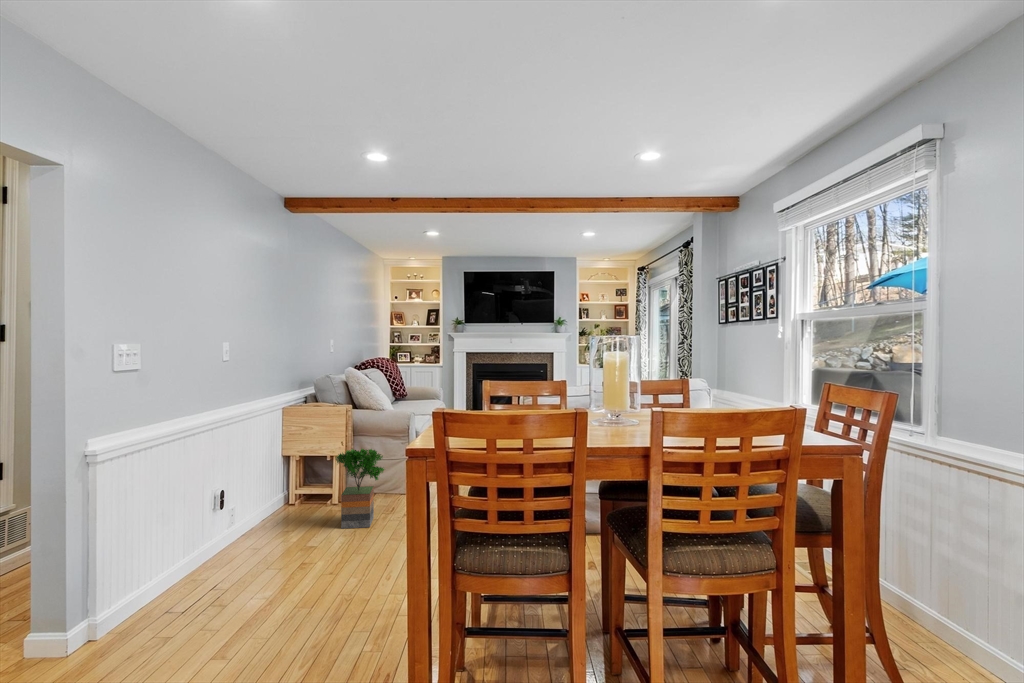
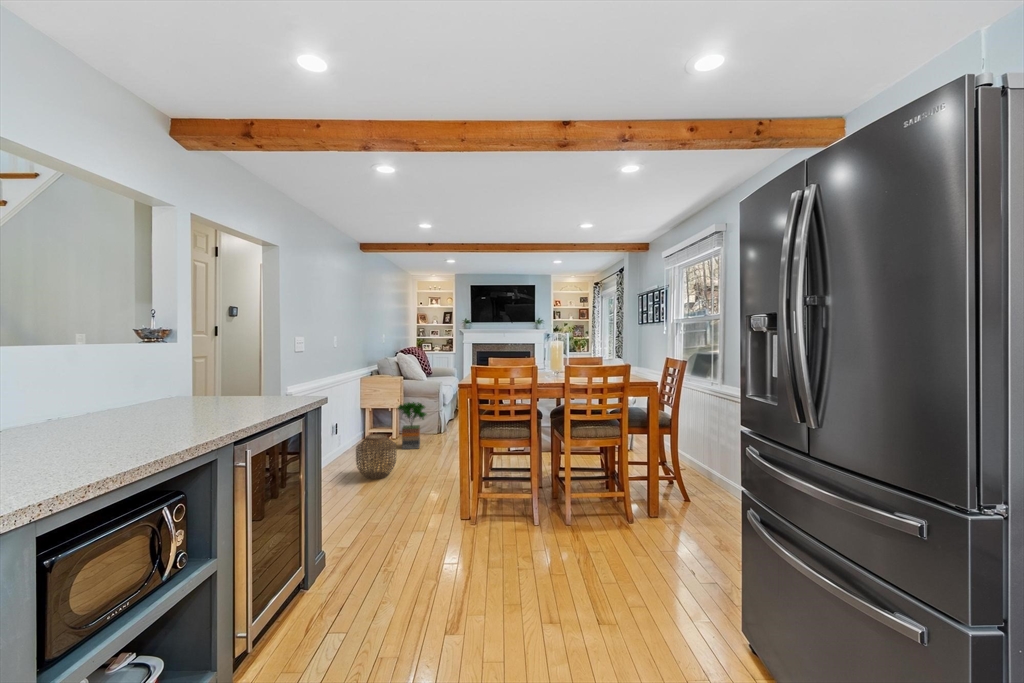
woven basket: none [236,517,314,606] -> present [356,434,396,479]

